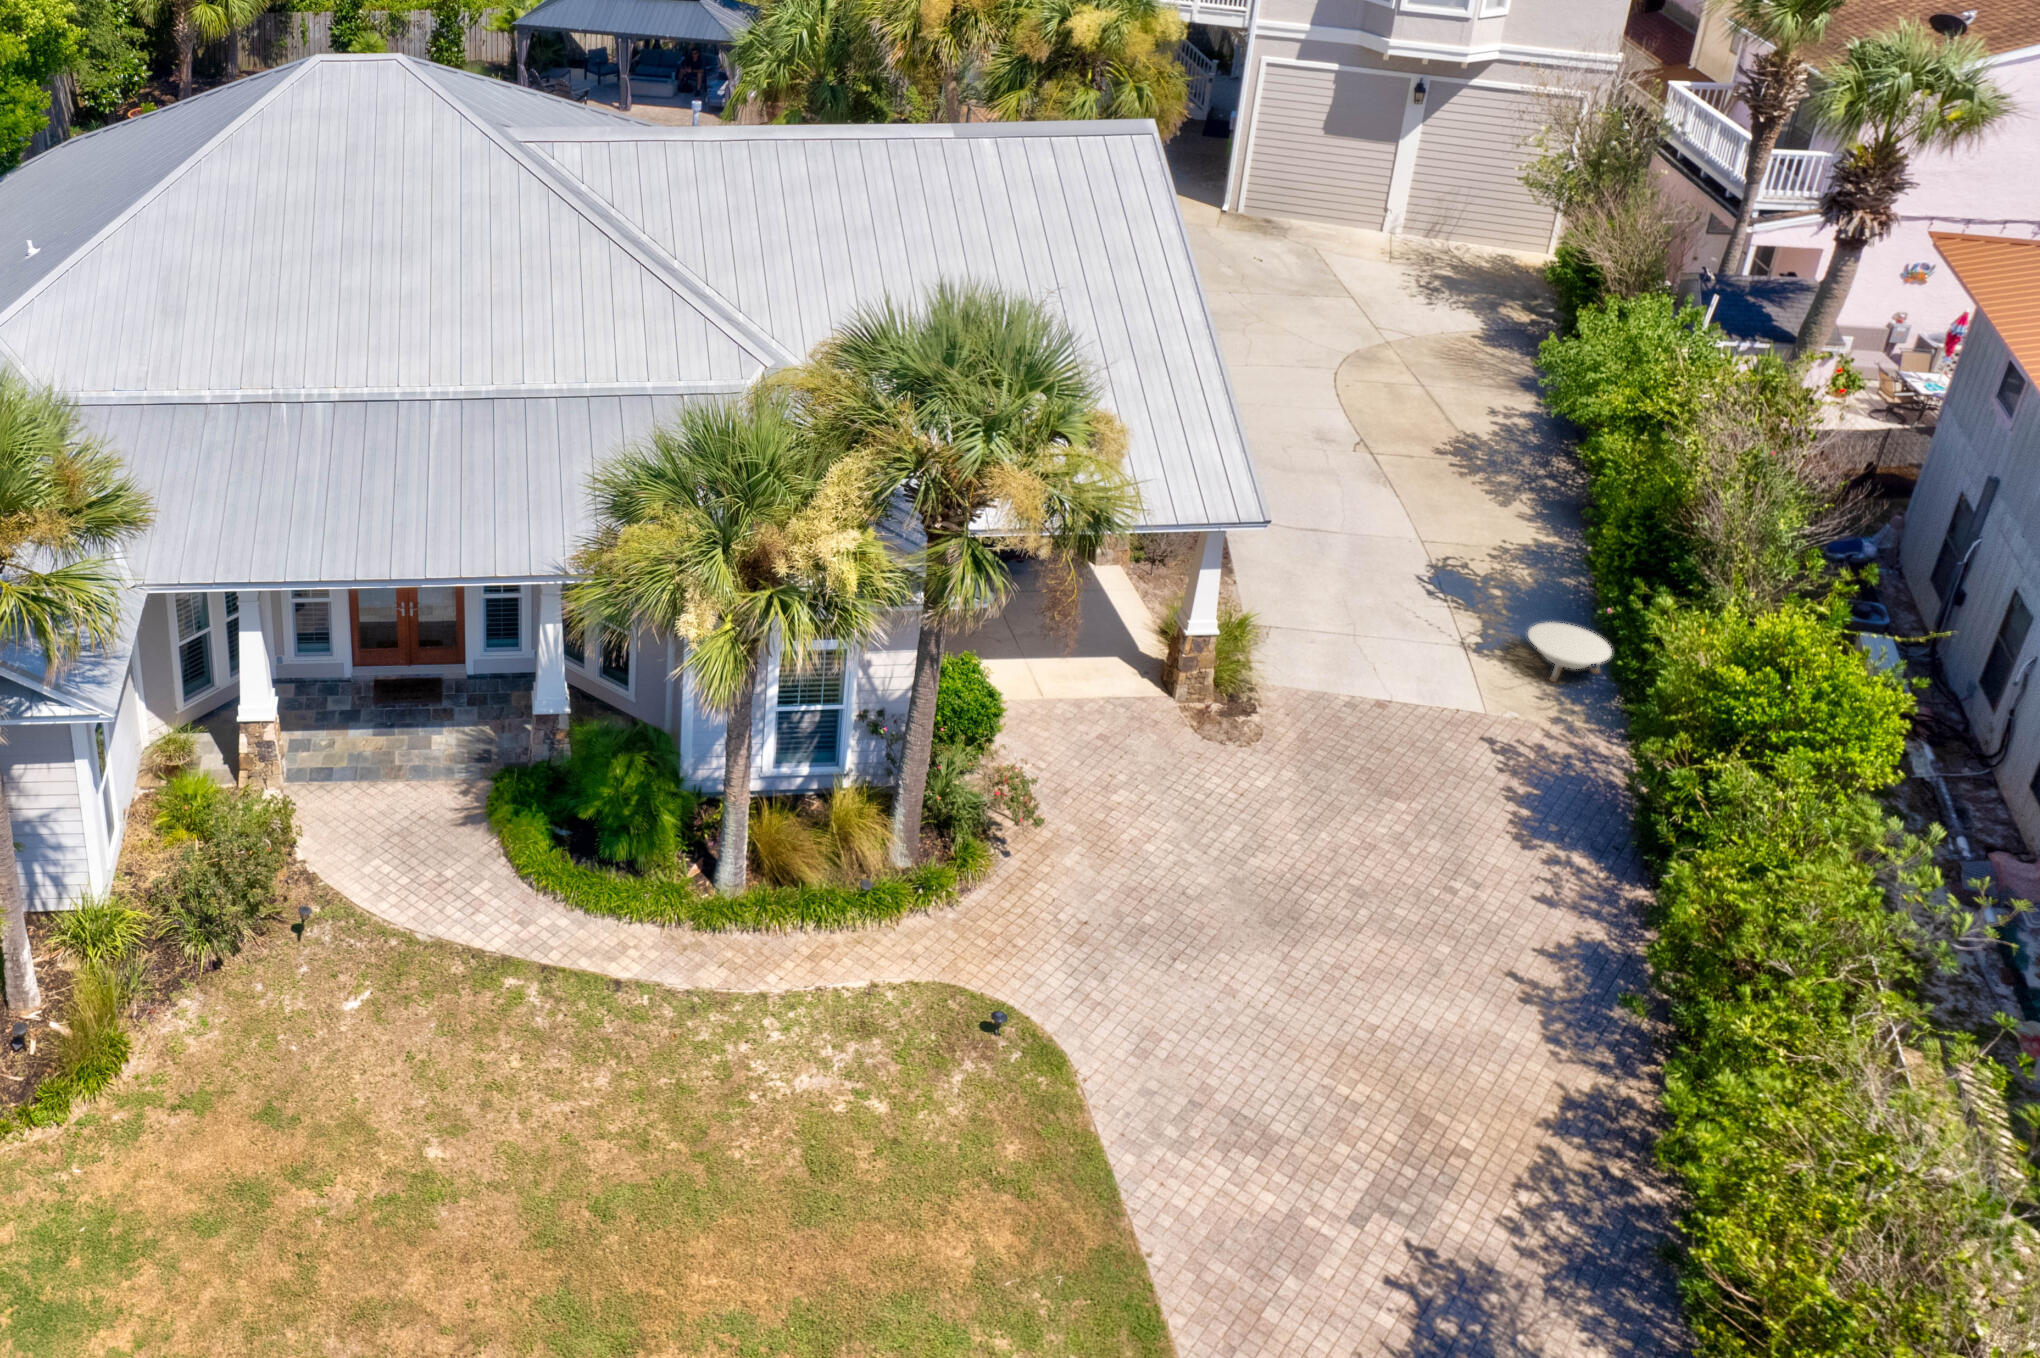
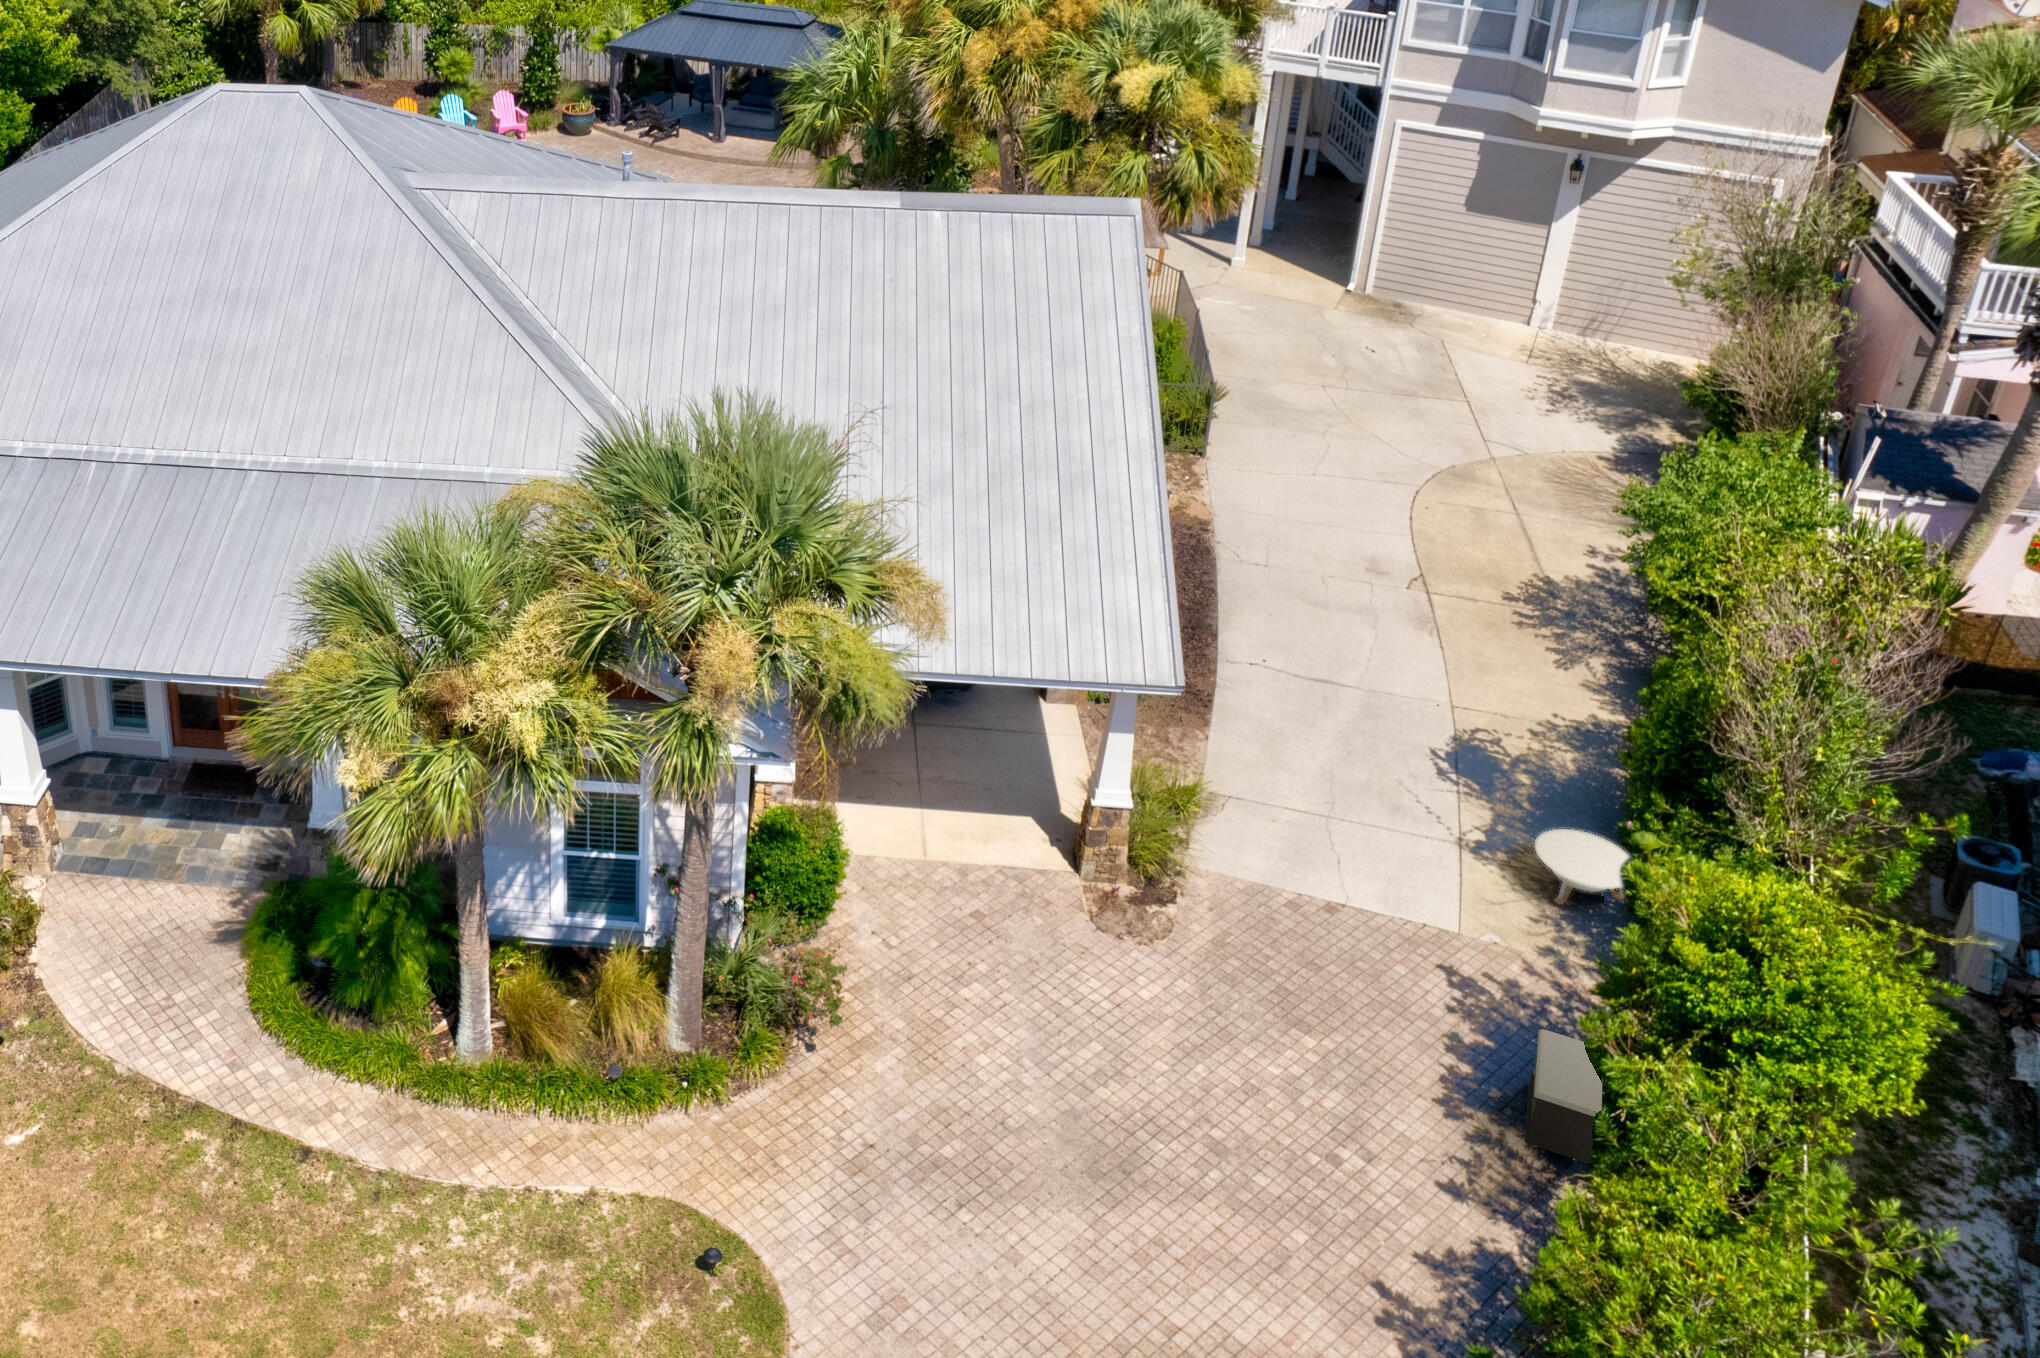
storage bench: none [1575,769,1650,868] -> present [1525,1029,1602,1164]

